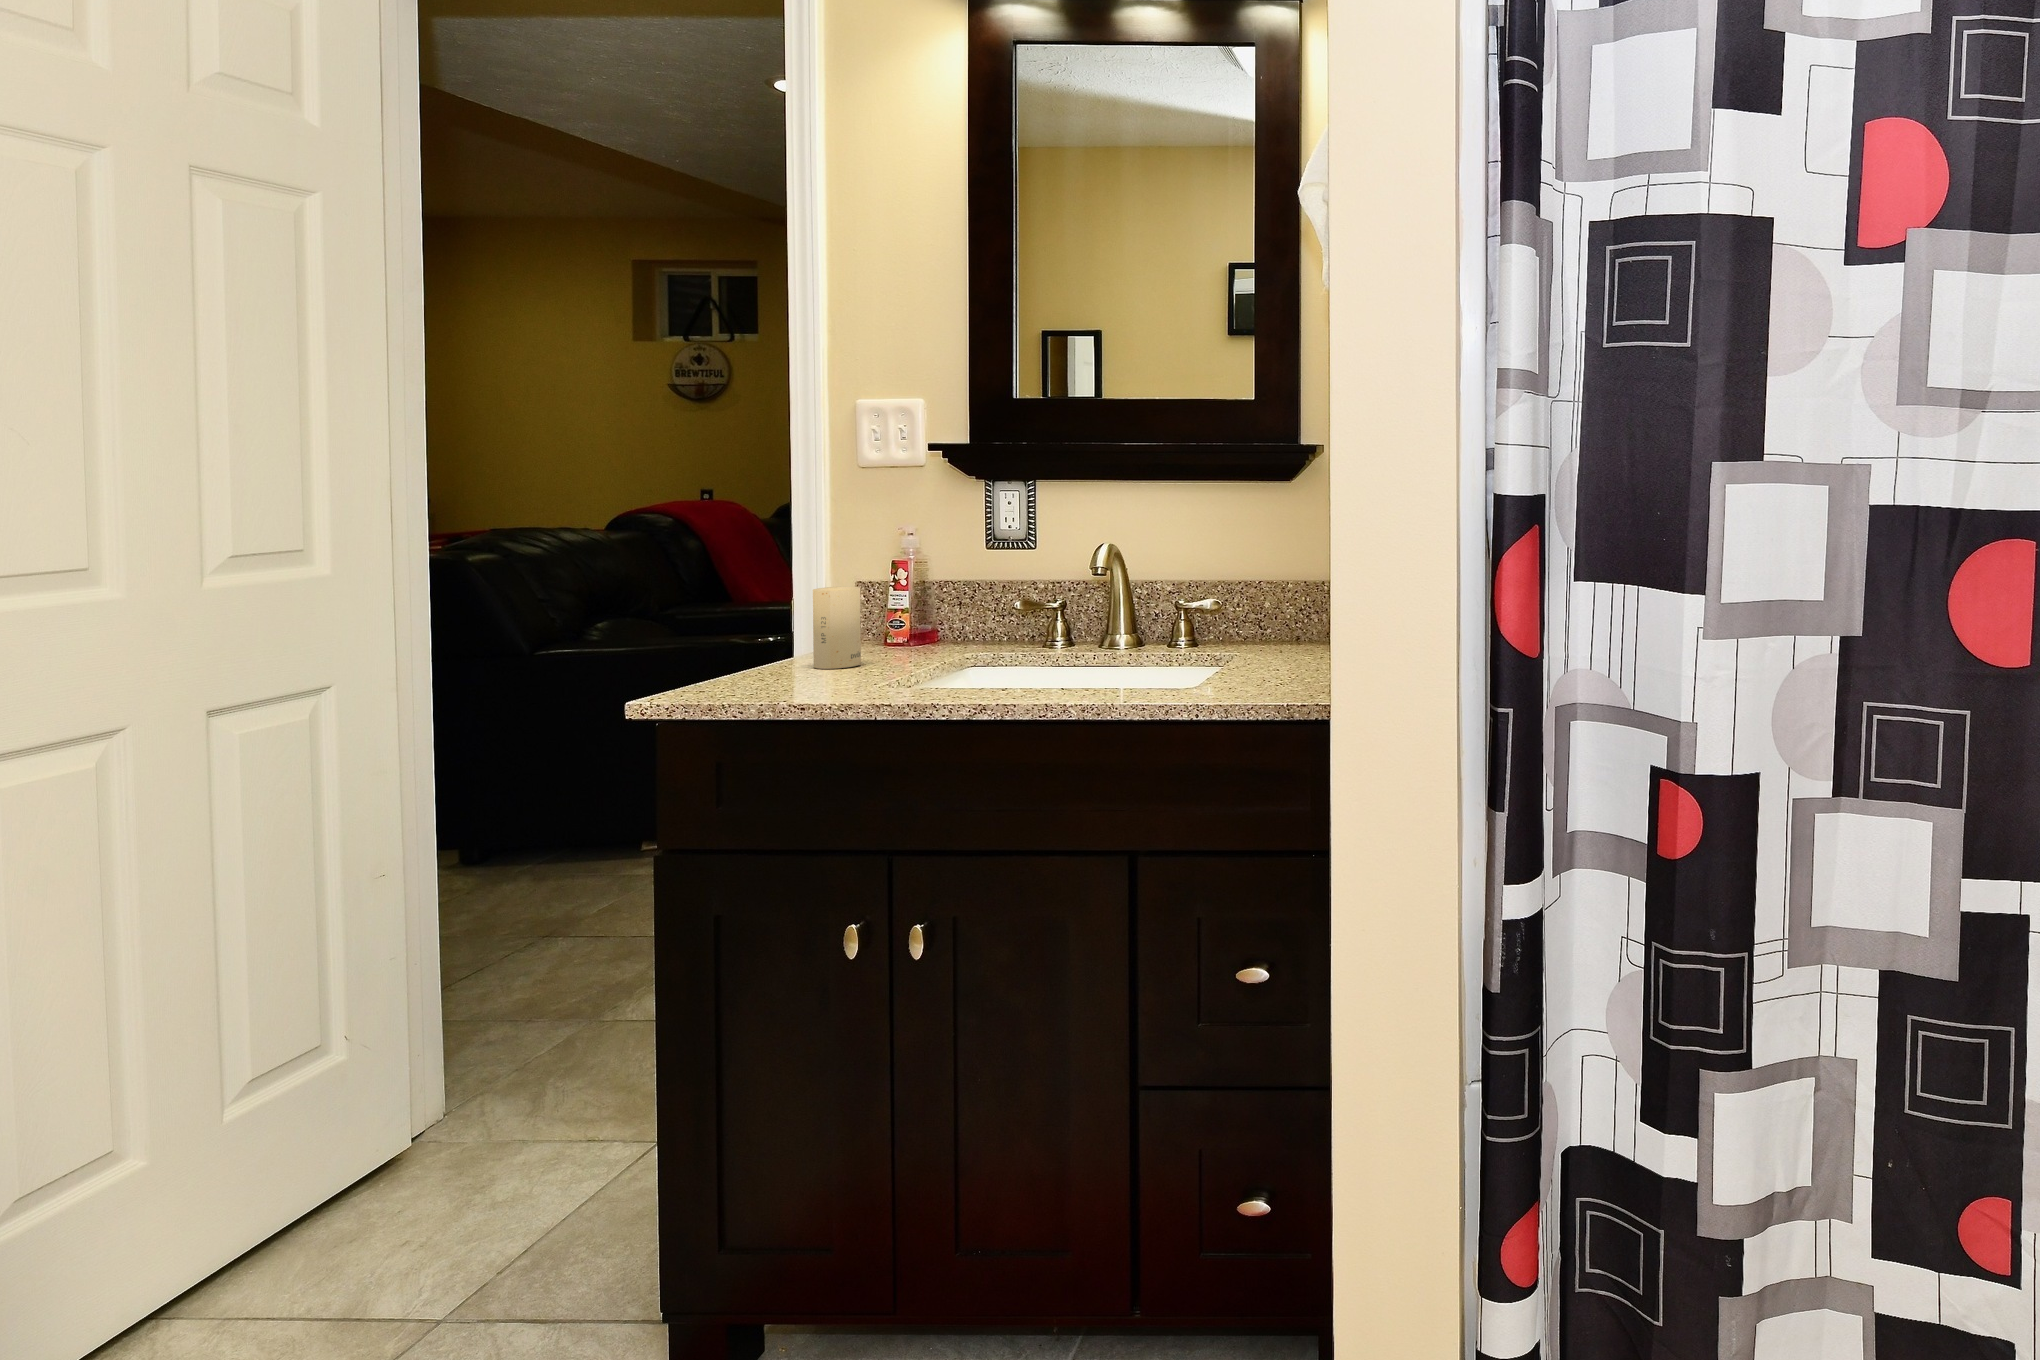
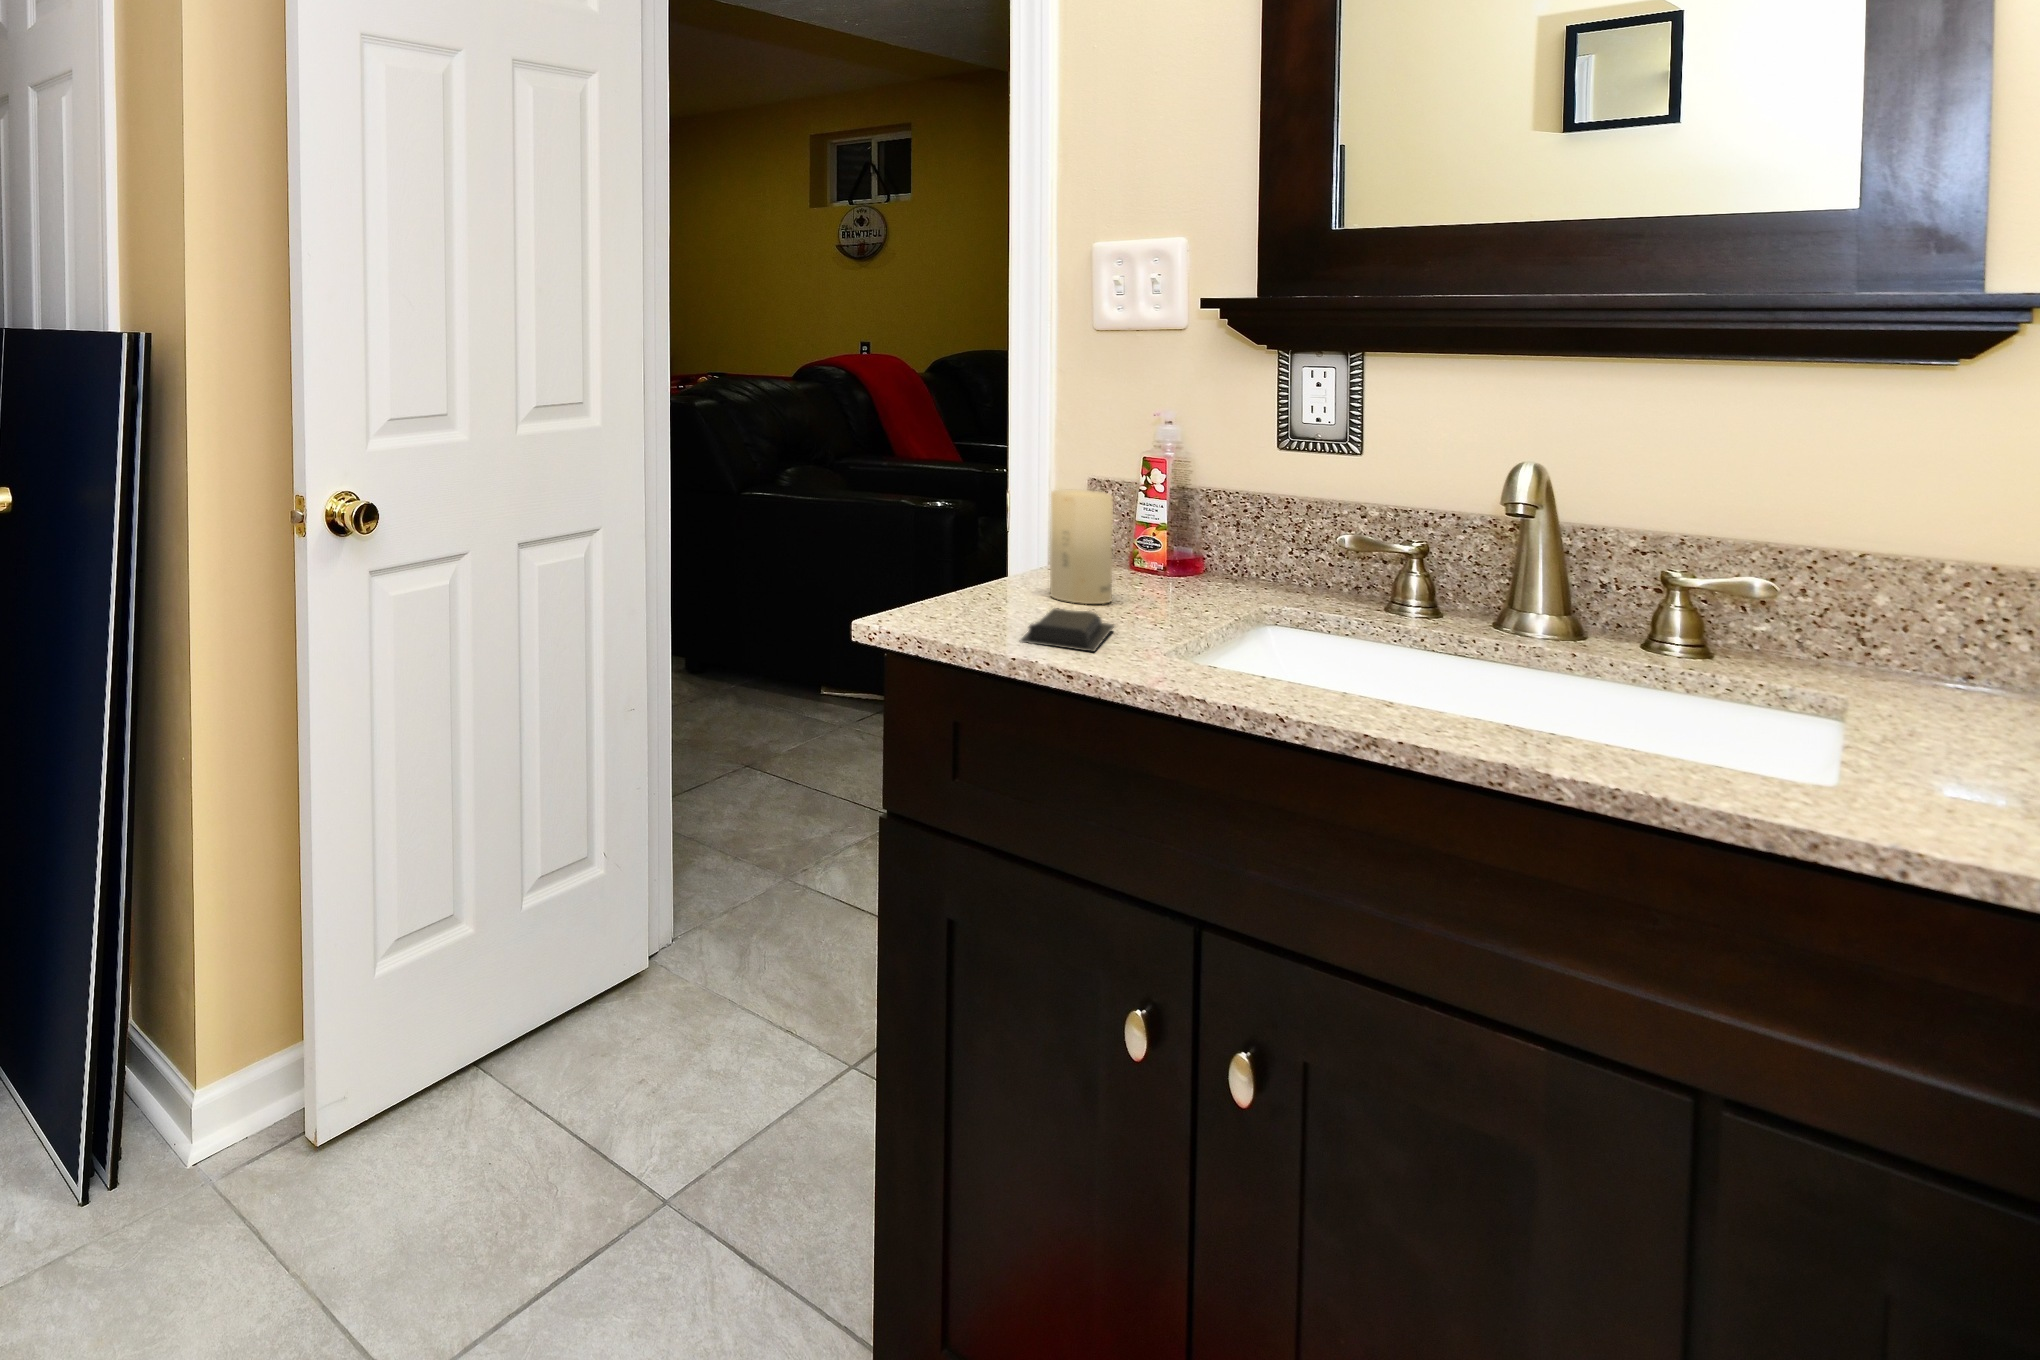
soap bar: none [773,668,851,695] -> present [1021,608,1114,652]

